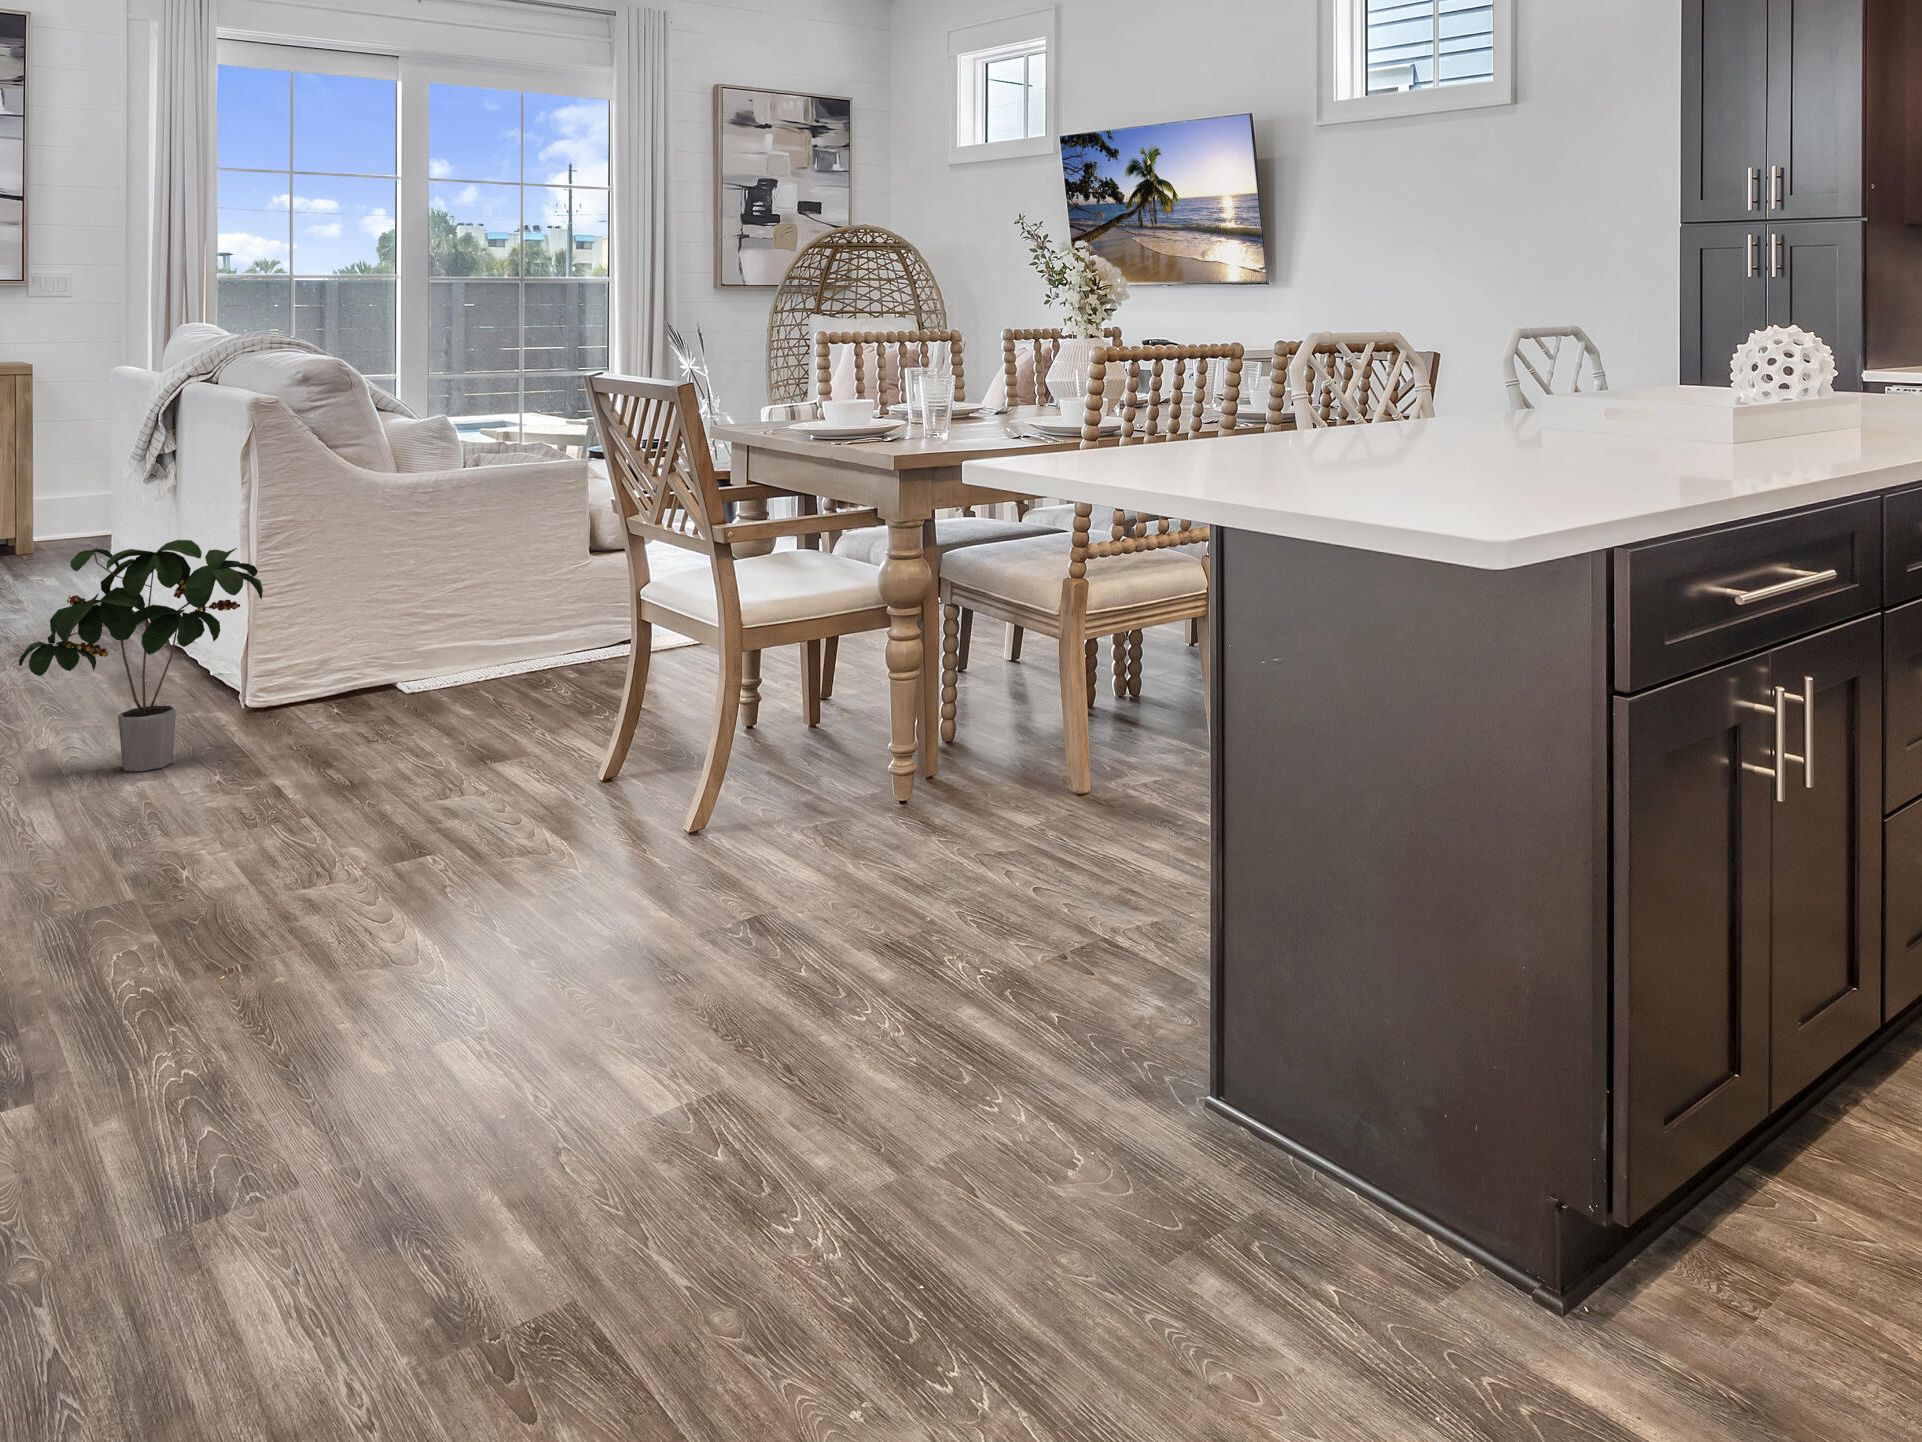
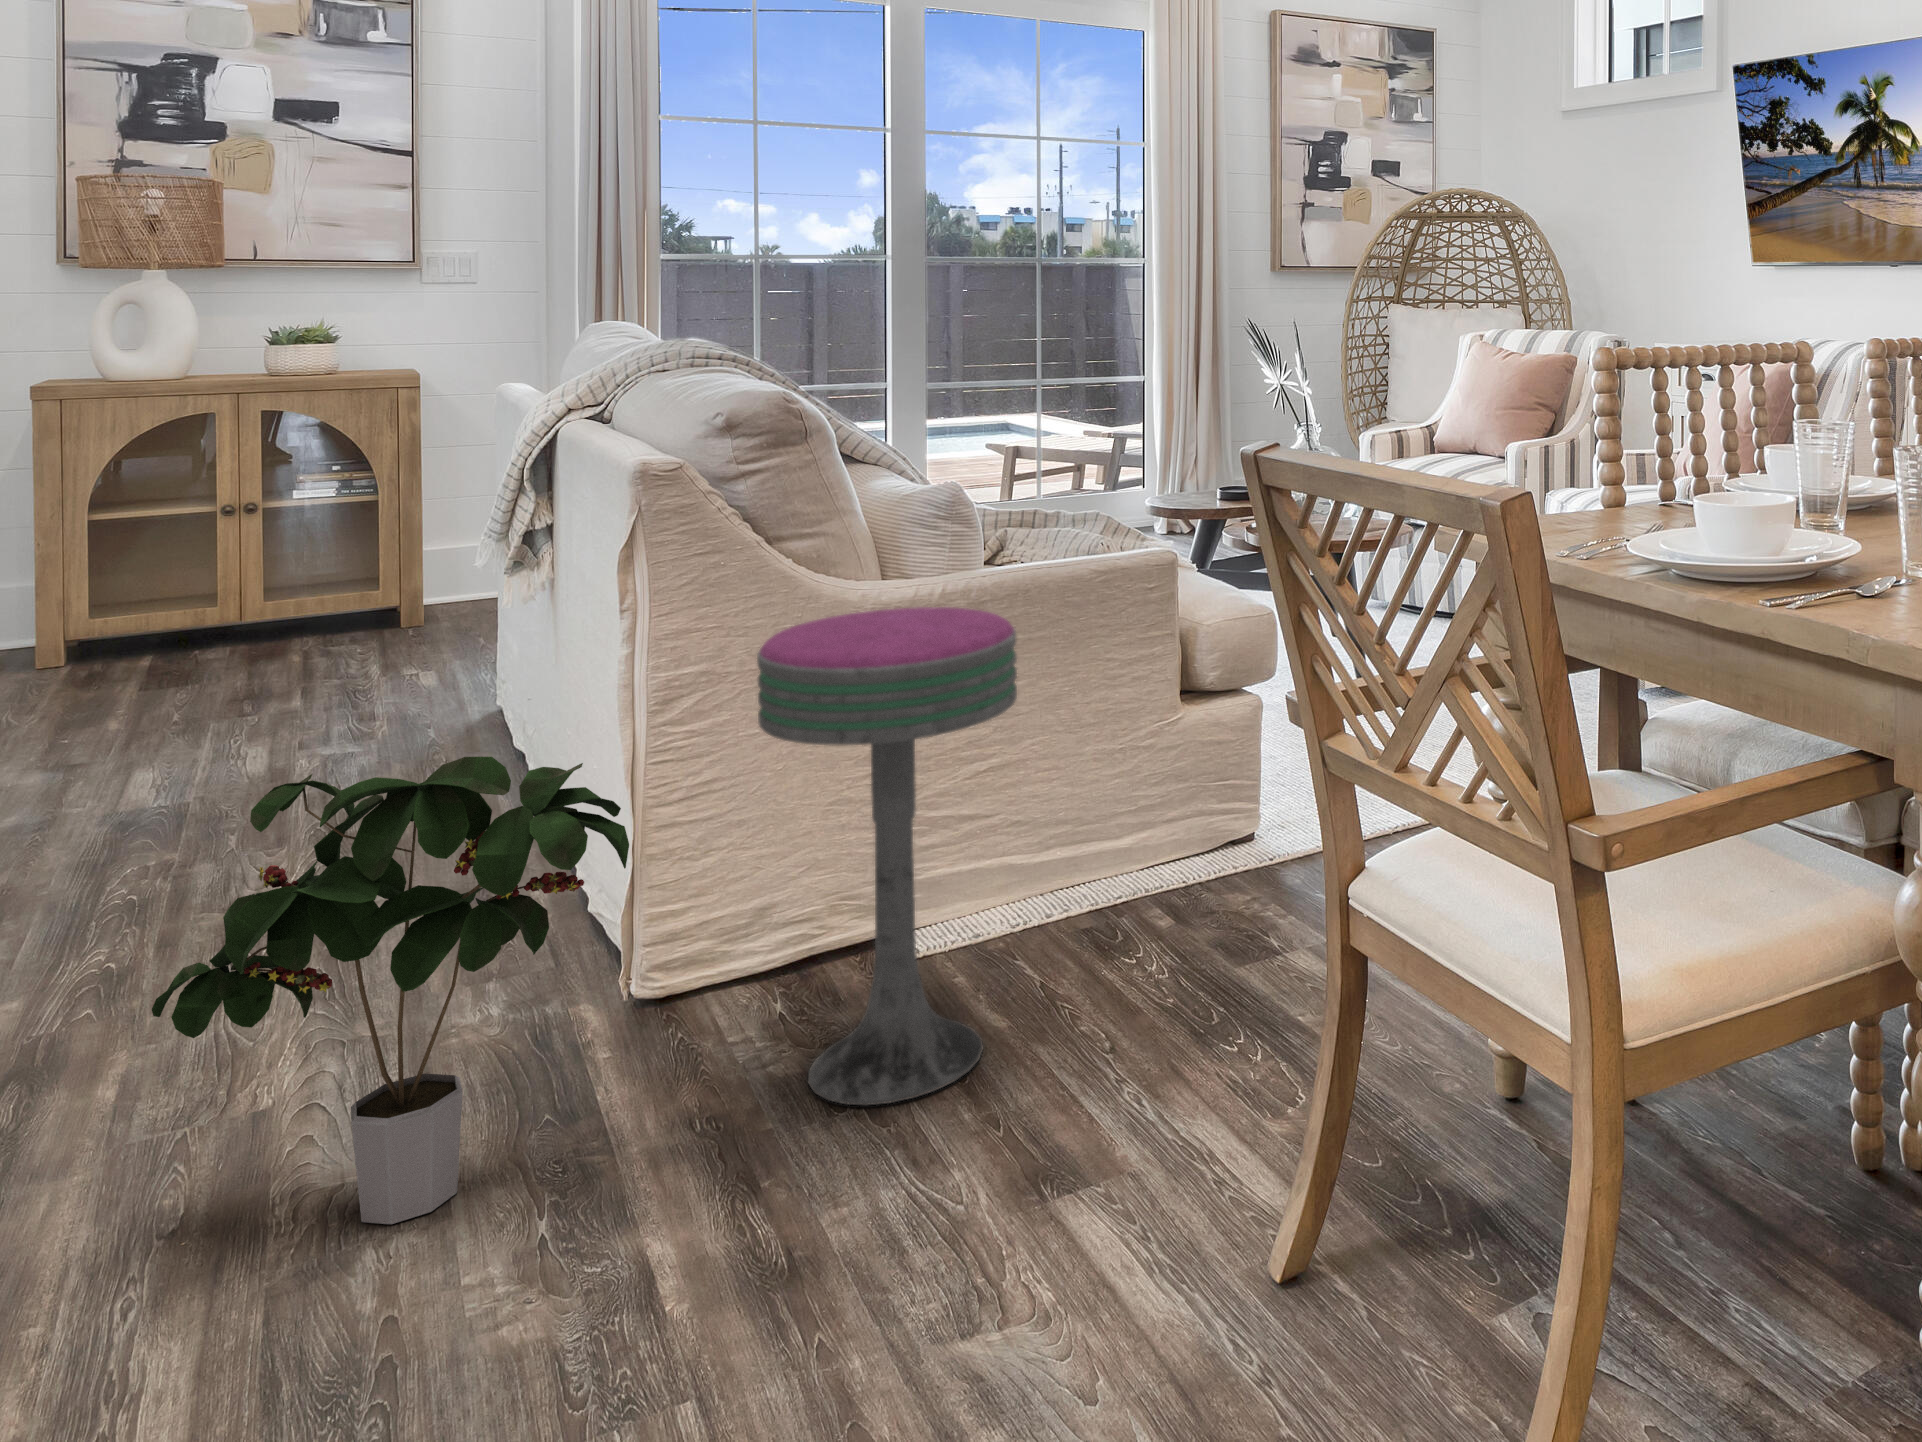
bar stool: none [330,478,476,734] -> present [757,607,1017,1106]

